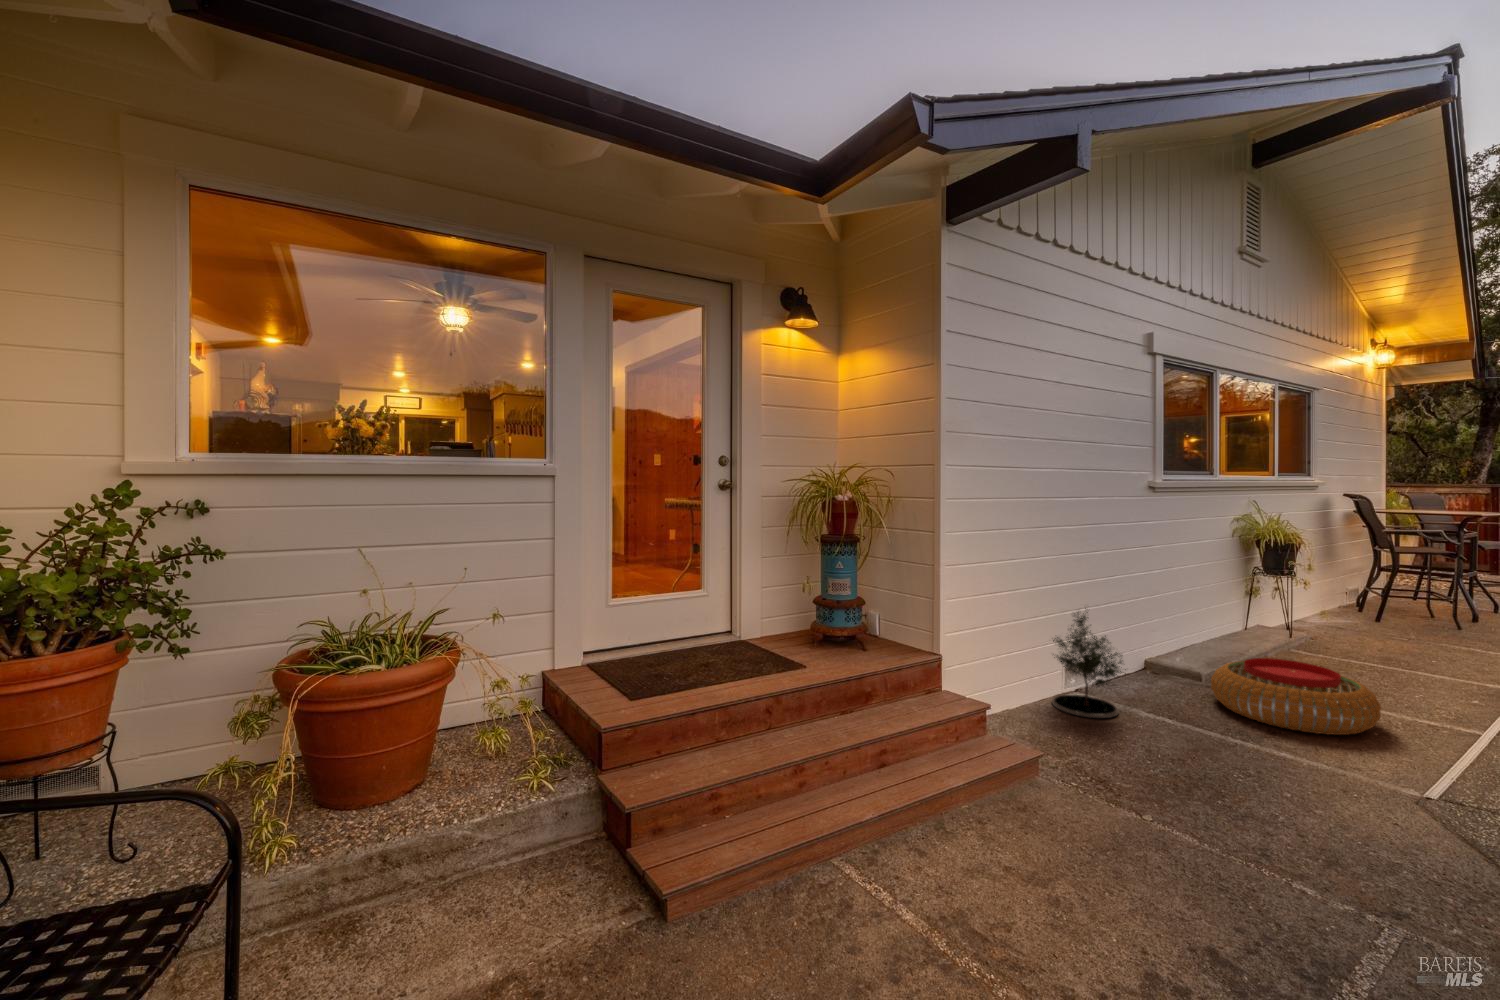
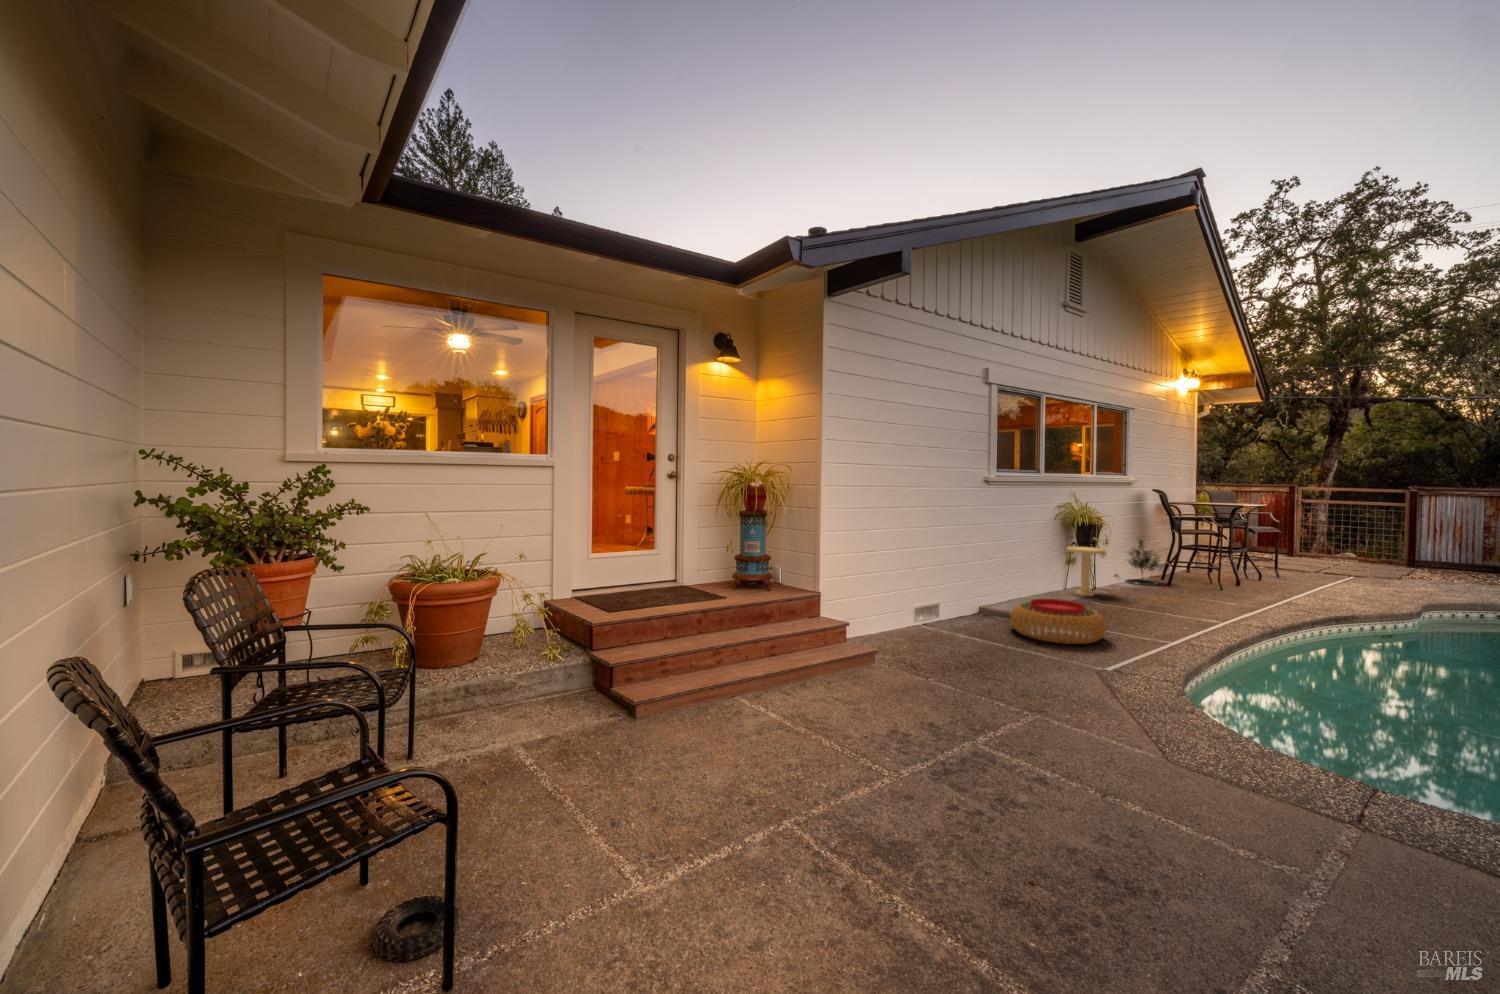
side table: none [1249,574,1308,642] -> present [1067,547,1105,596]
potted tree: present [1052,608,1126,718] -> present [1126,539,1160,585]

